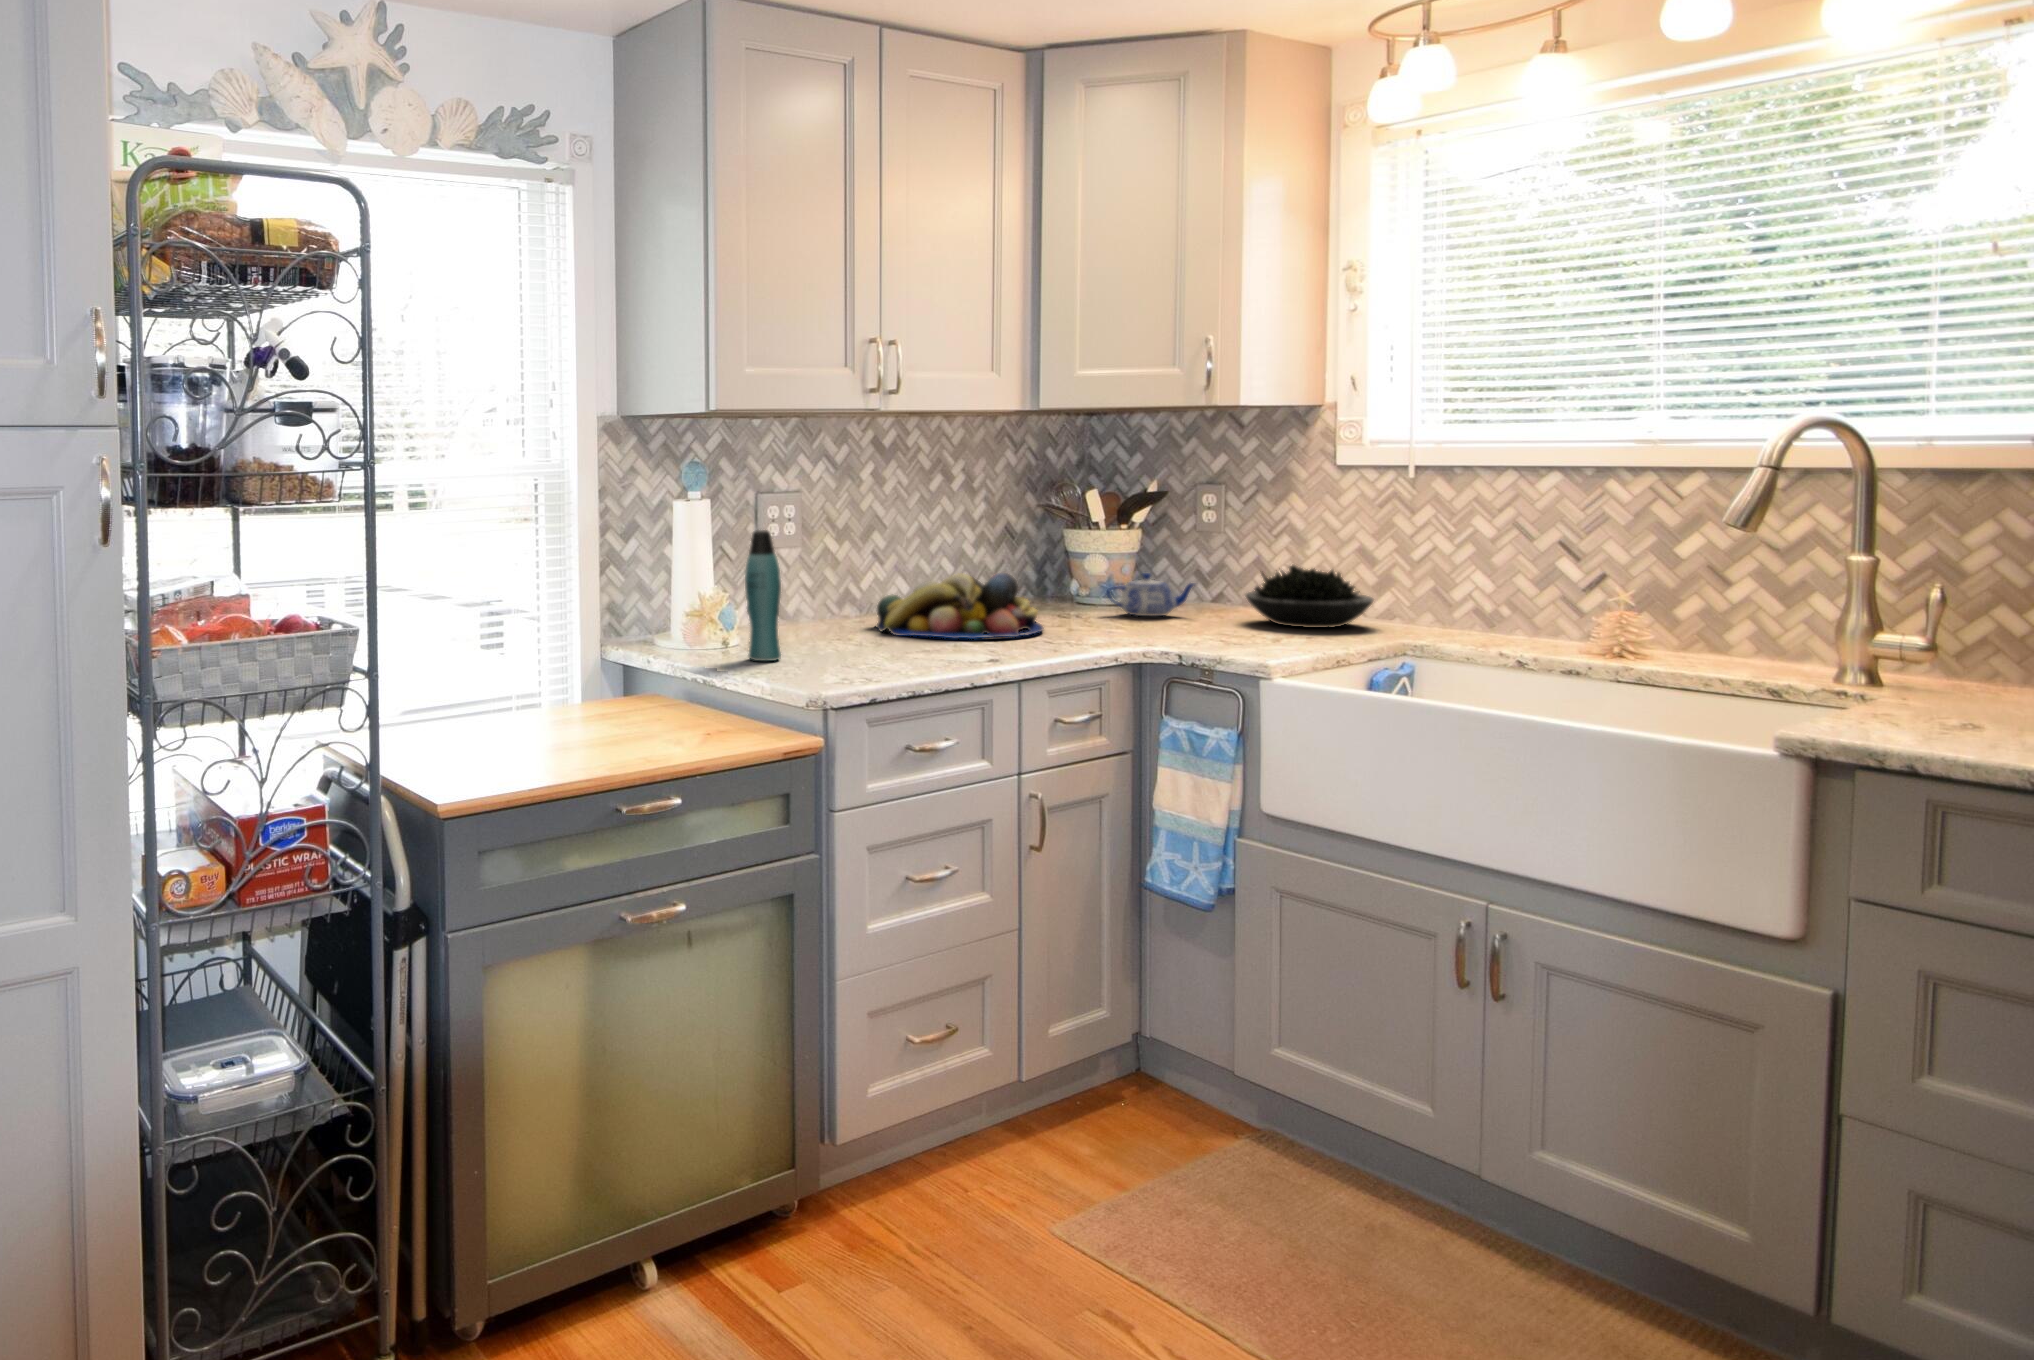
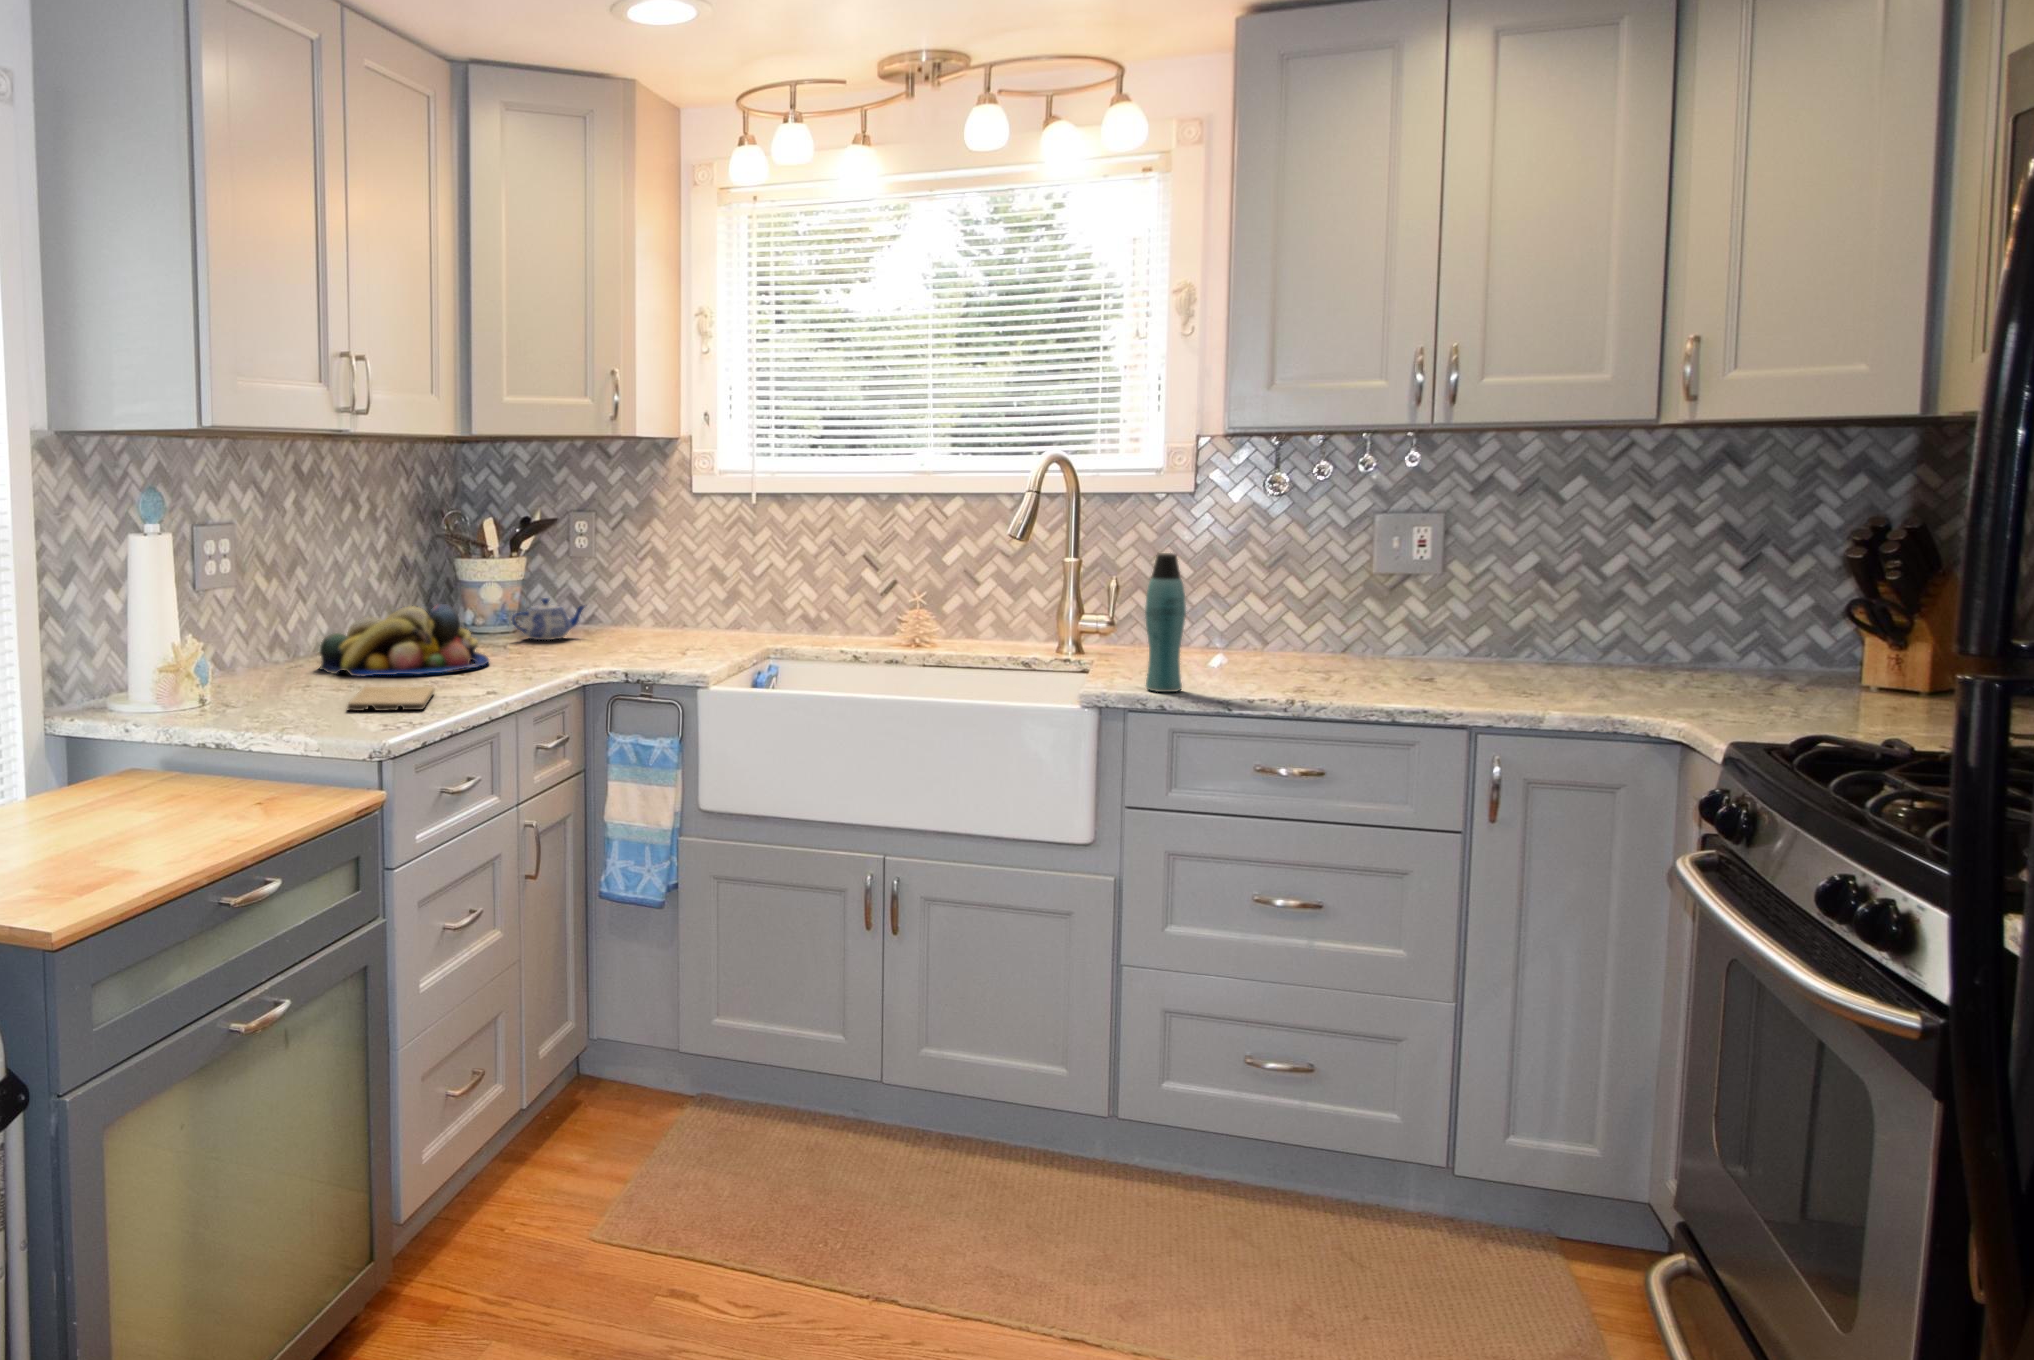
bottle: present [745,530,781,661] -> present [1145,553,1186,692]
succulent plant: present [1246,565,1373,628] -> none [631,584,732,640]
cutting board: none [833,645,936,669] -> present [347,687,434,711]

